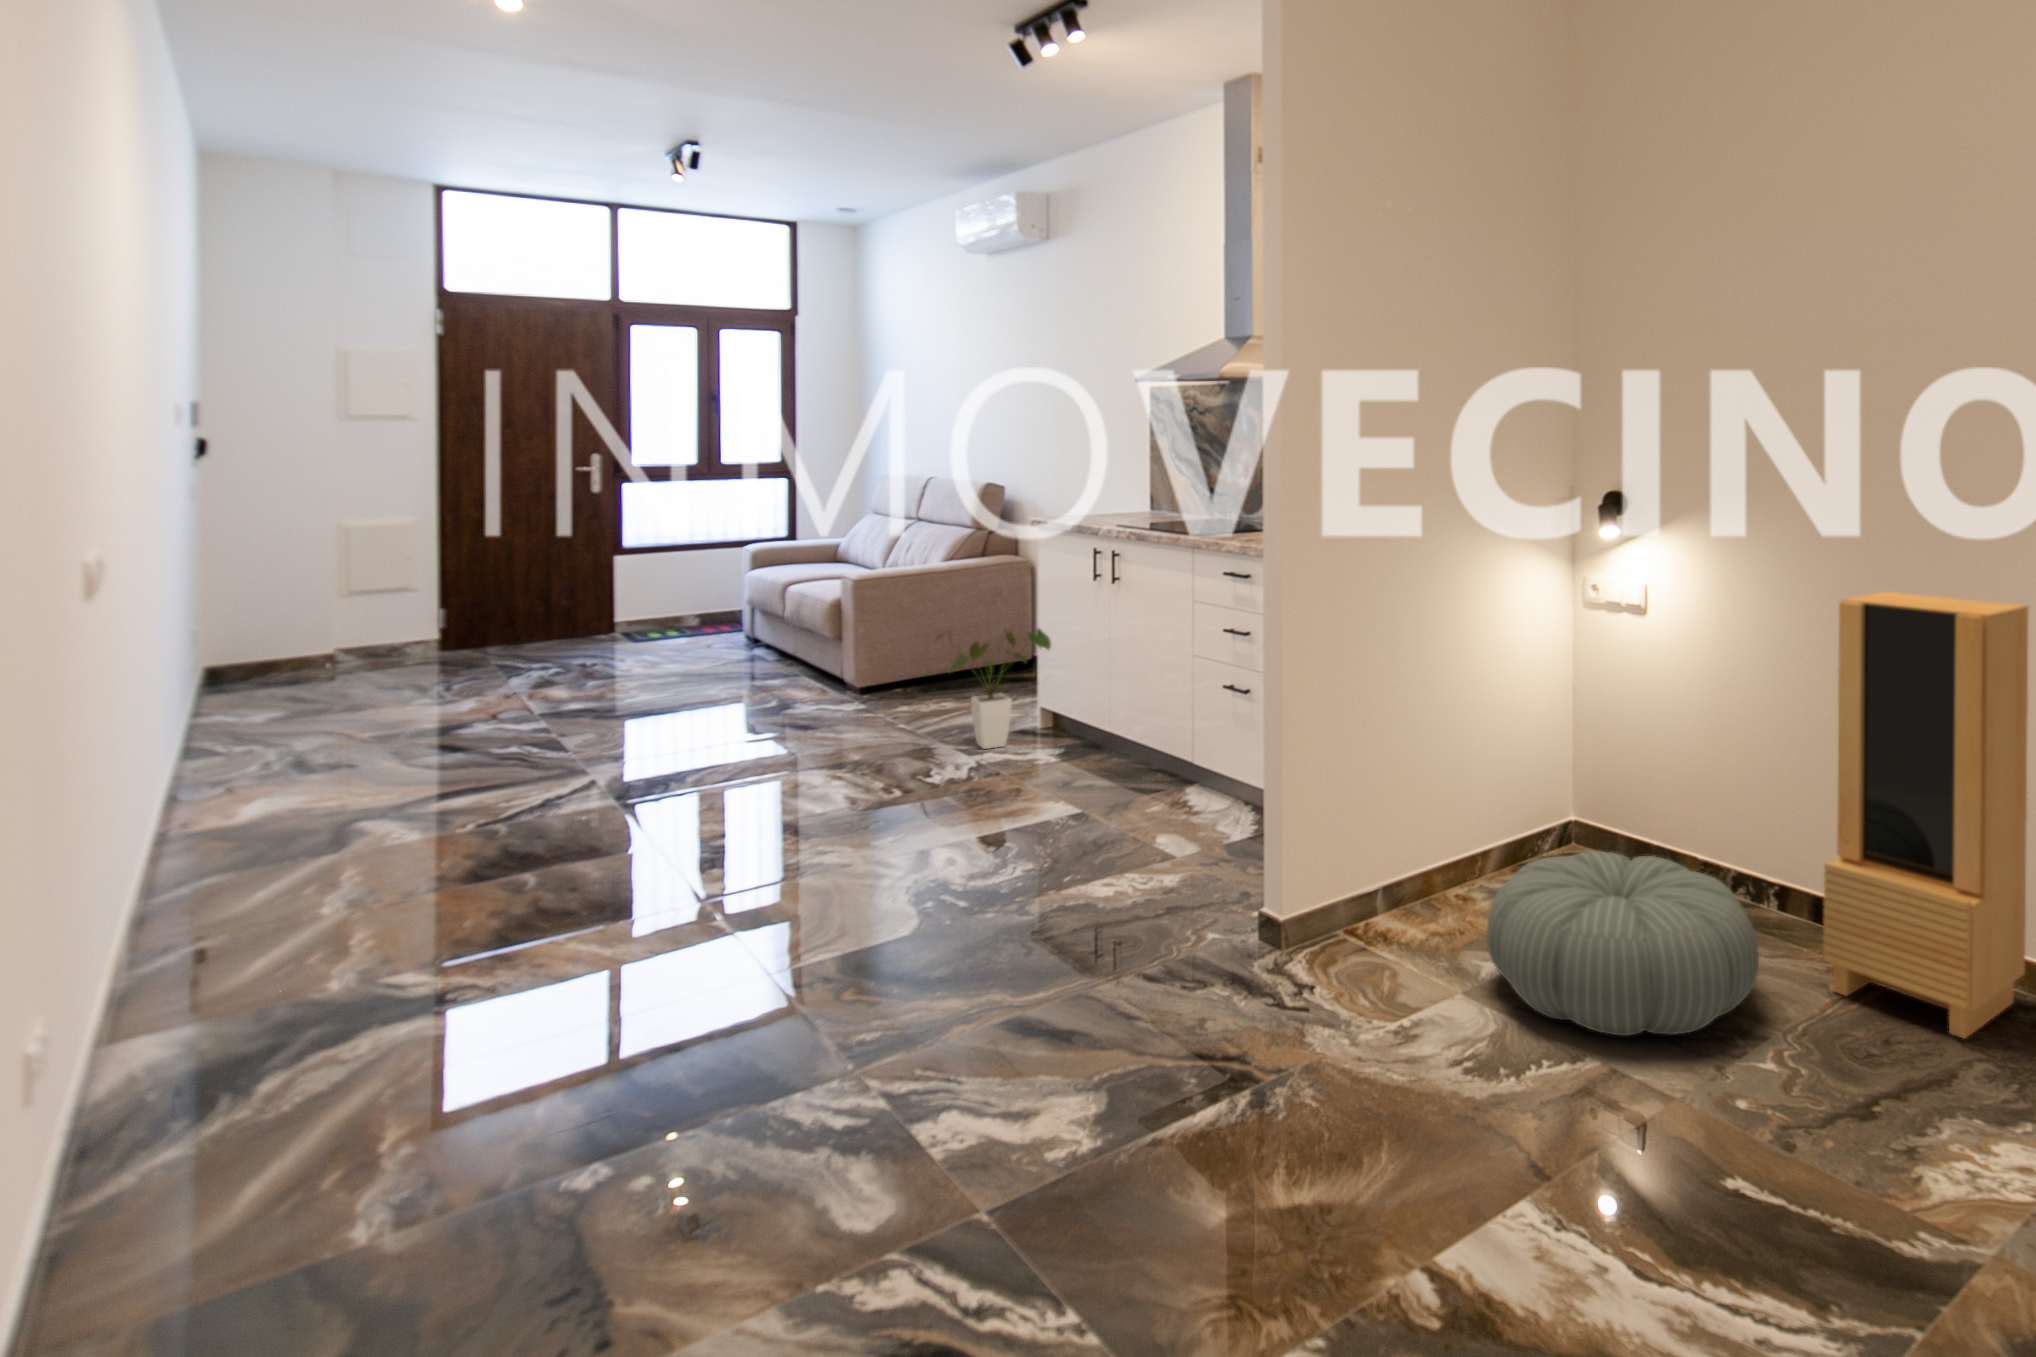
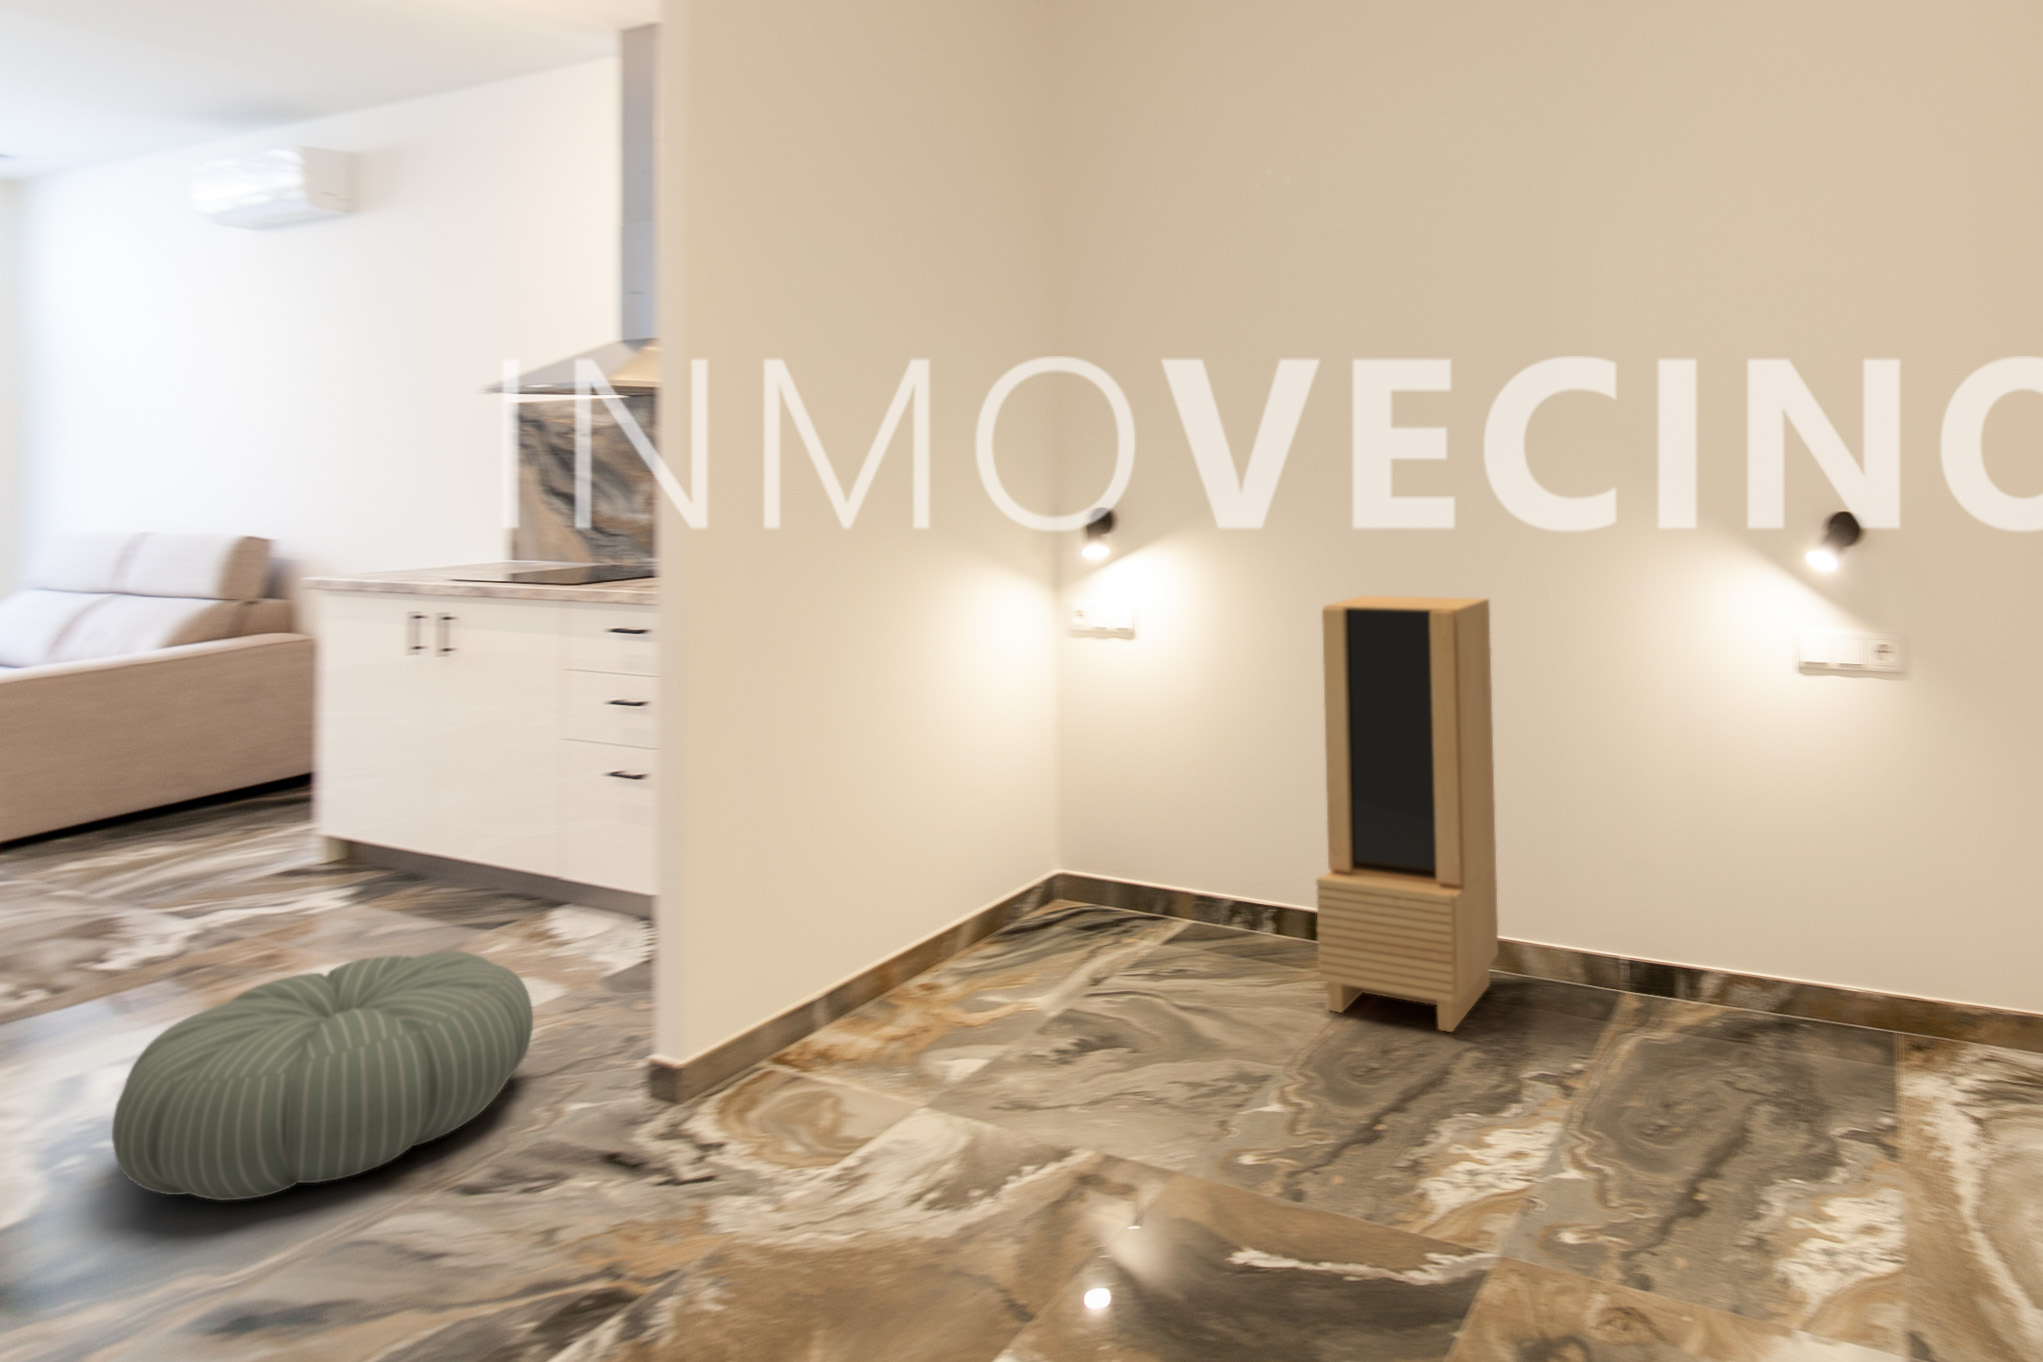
house plant: present [936,629,1051,749] -> none [130,731,341,908]
pouf: present [1487,851,1759,1036] -> present [112,951,533,1200]

